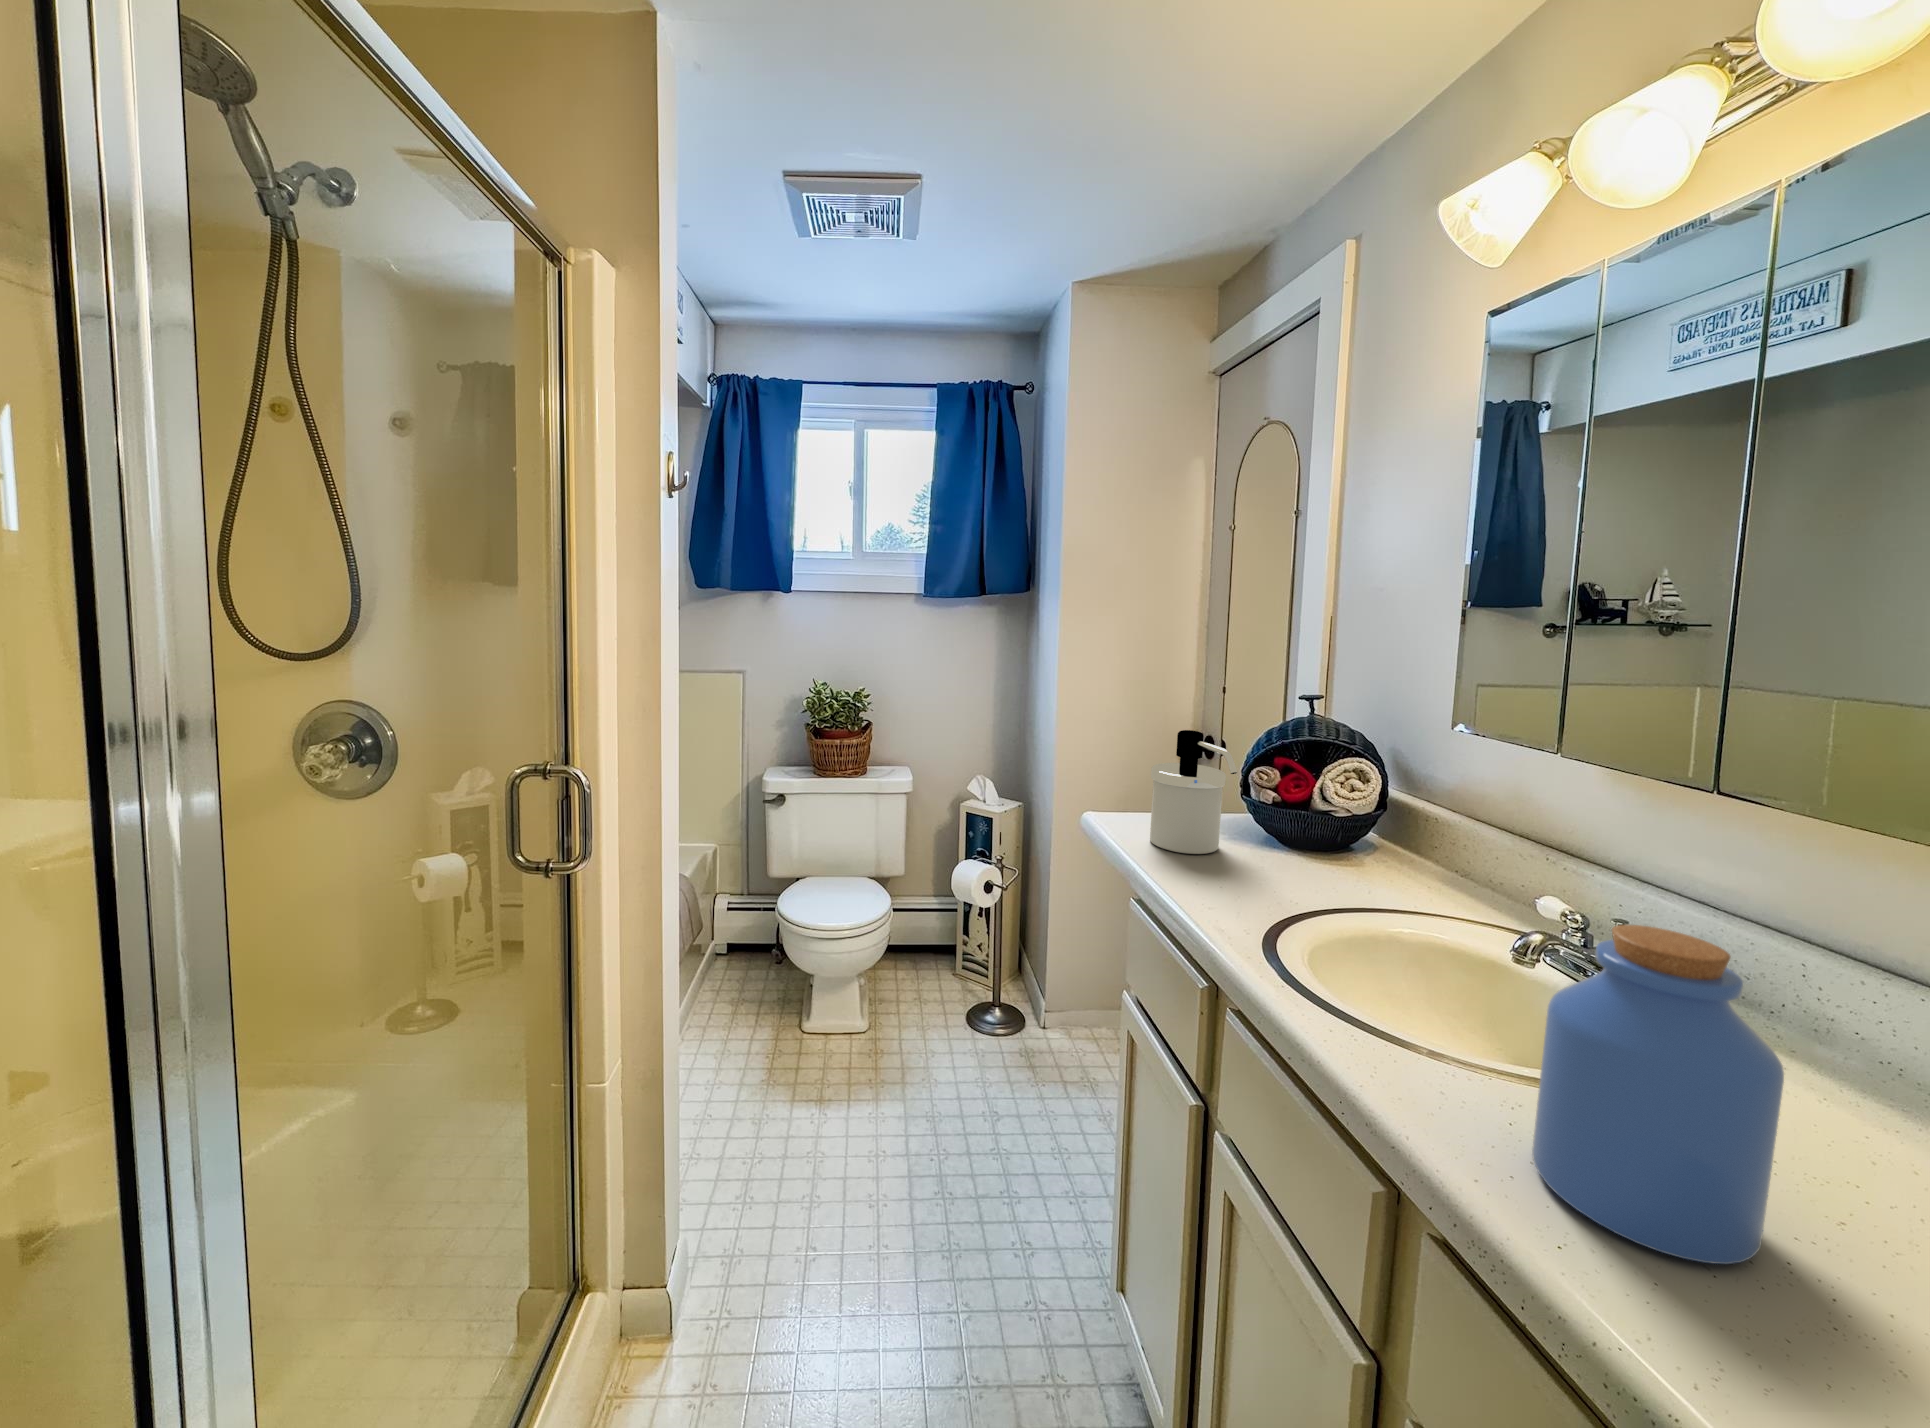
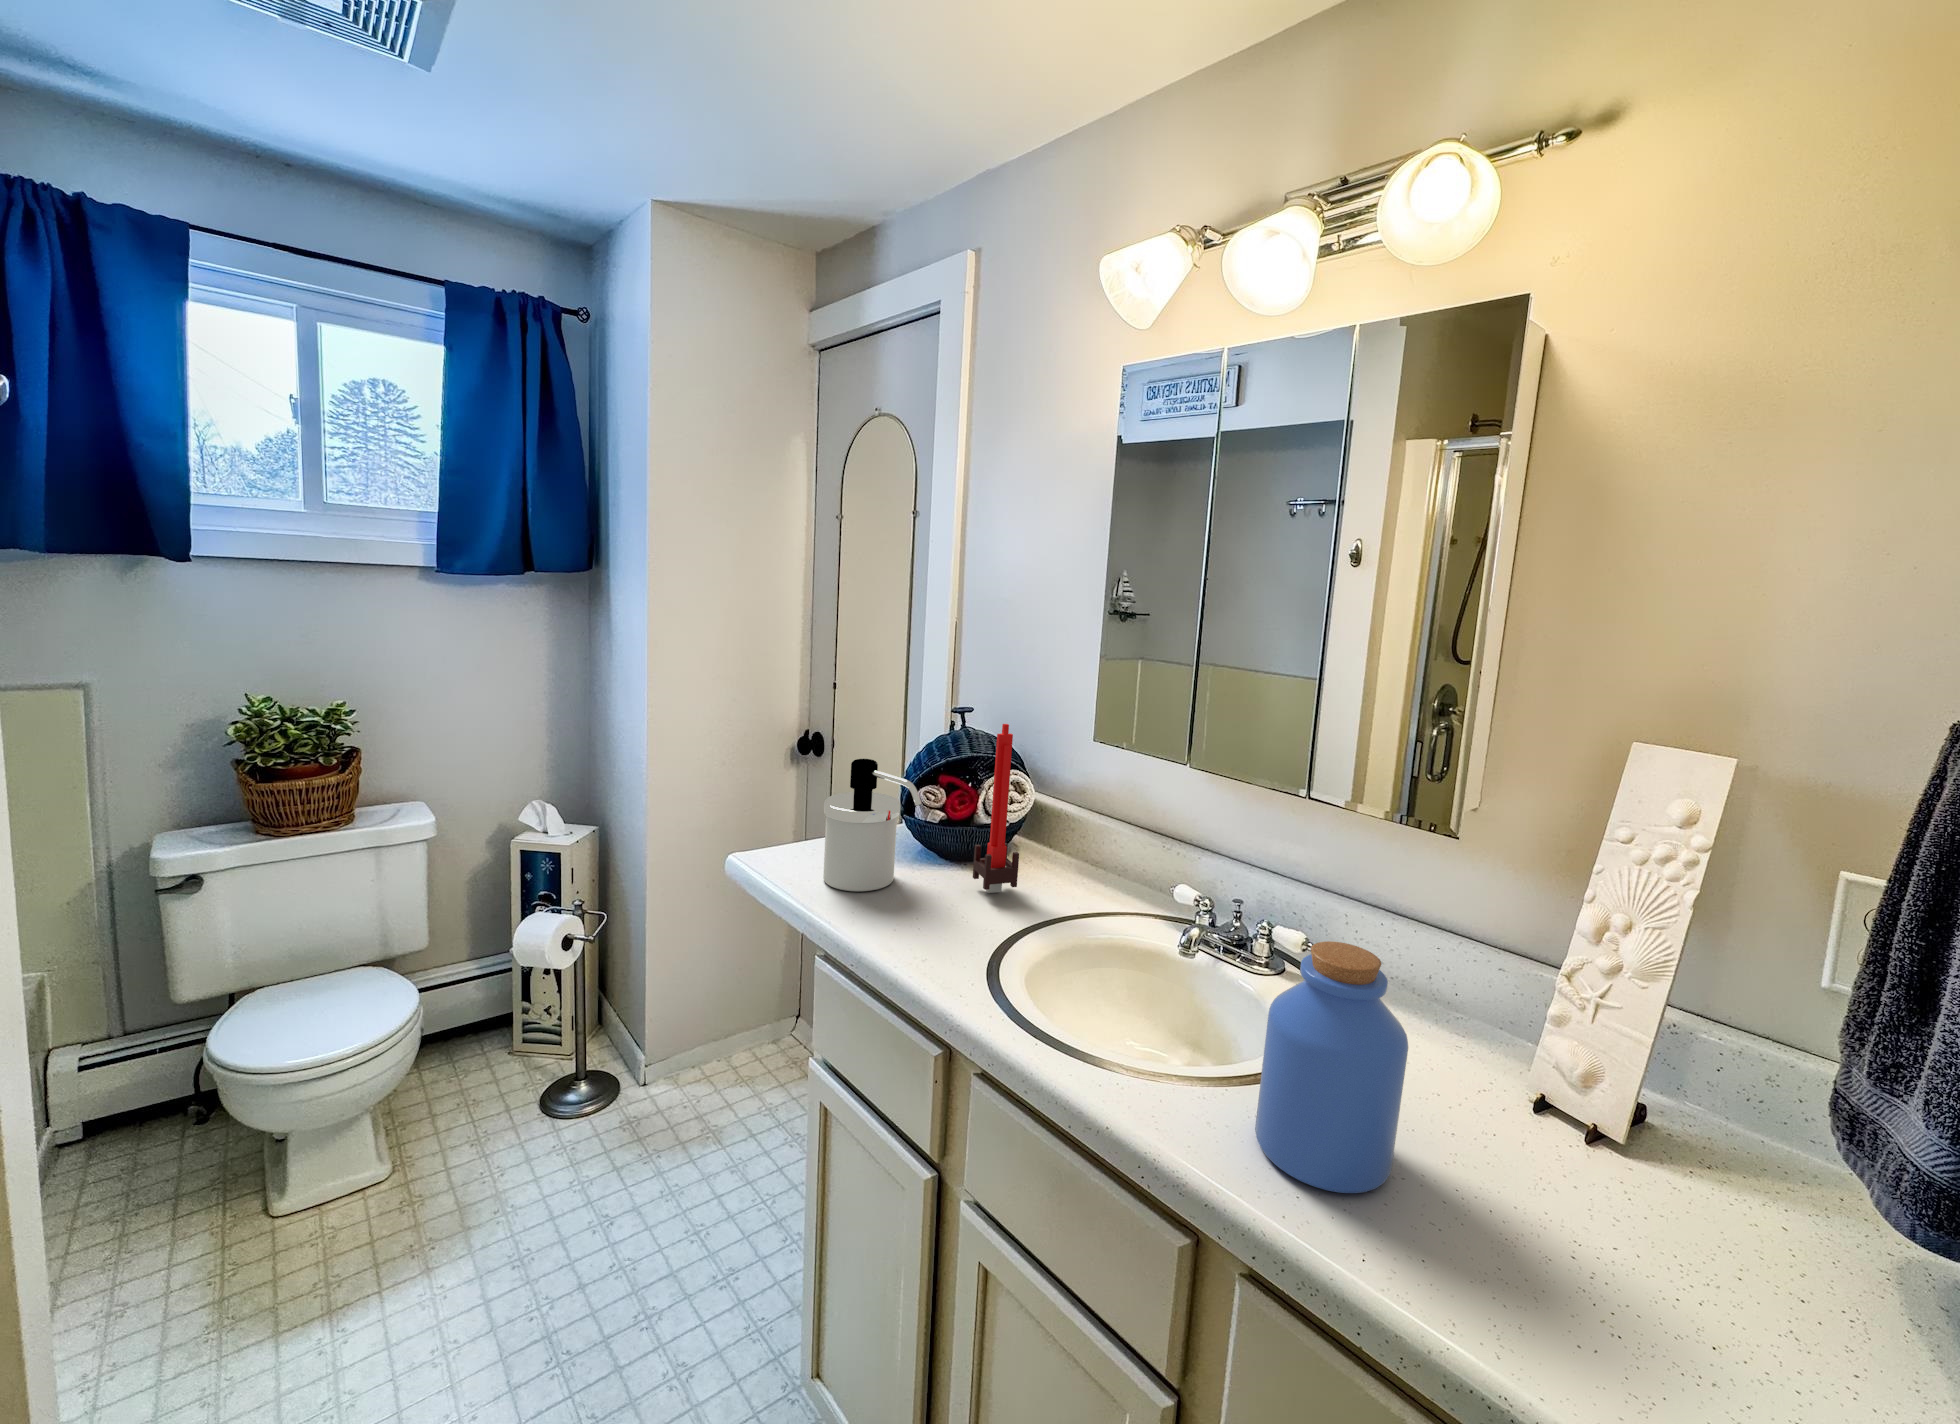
candle: none [1301,700,1351,879] -> present [973,724,1019,893]

